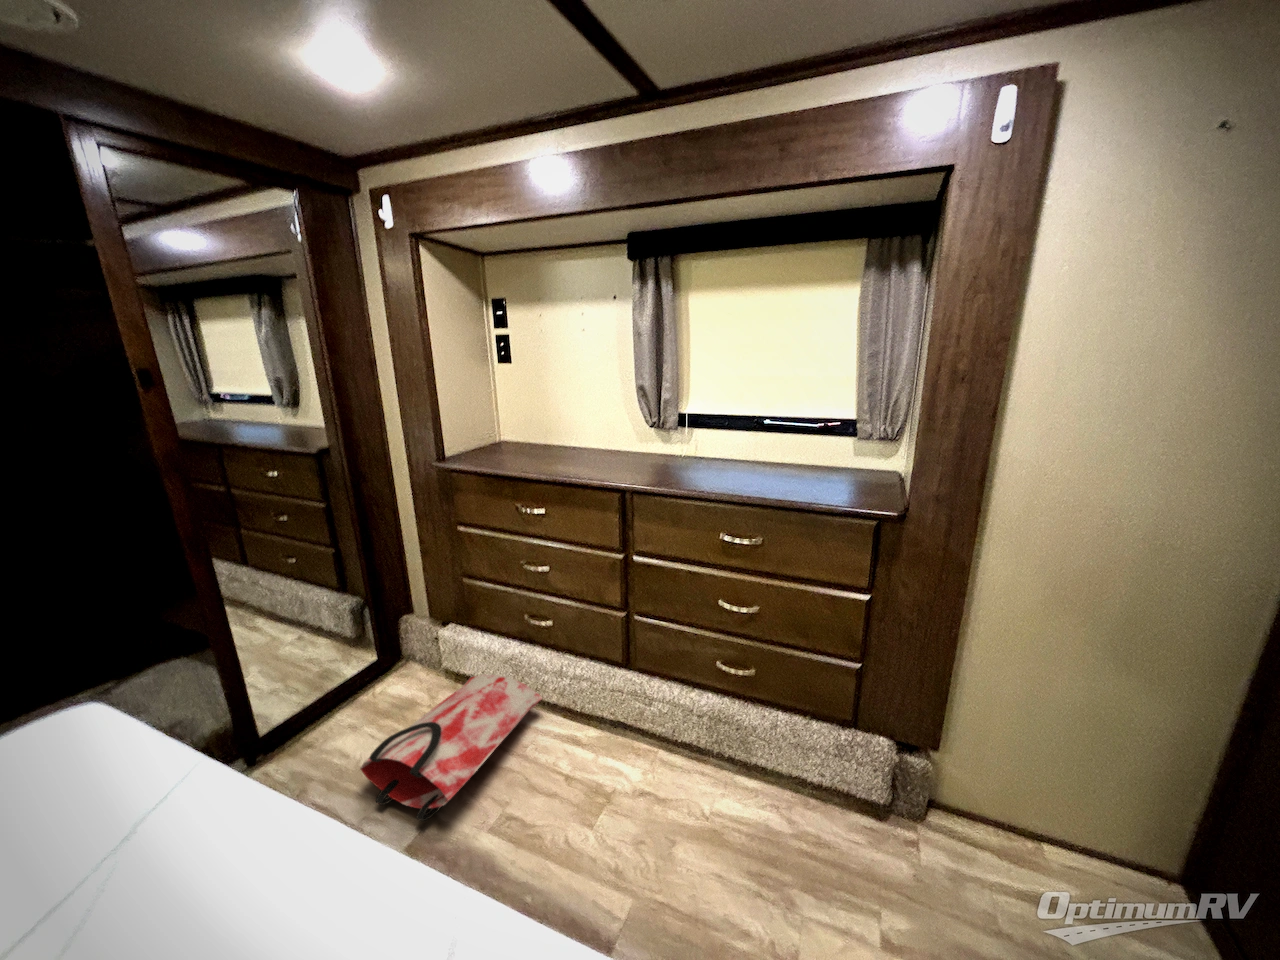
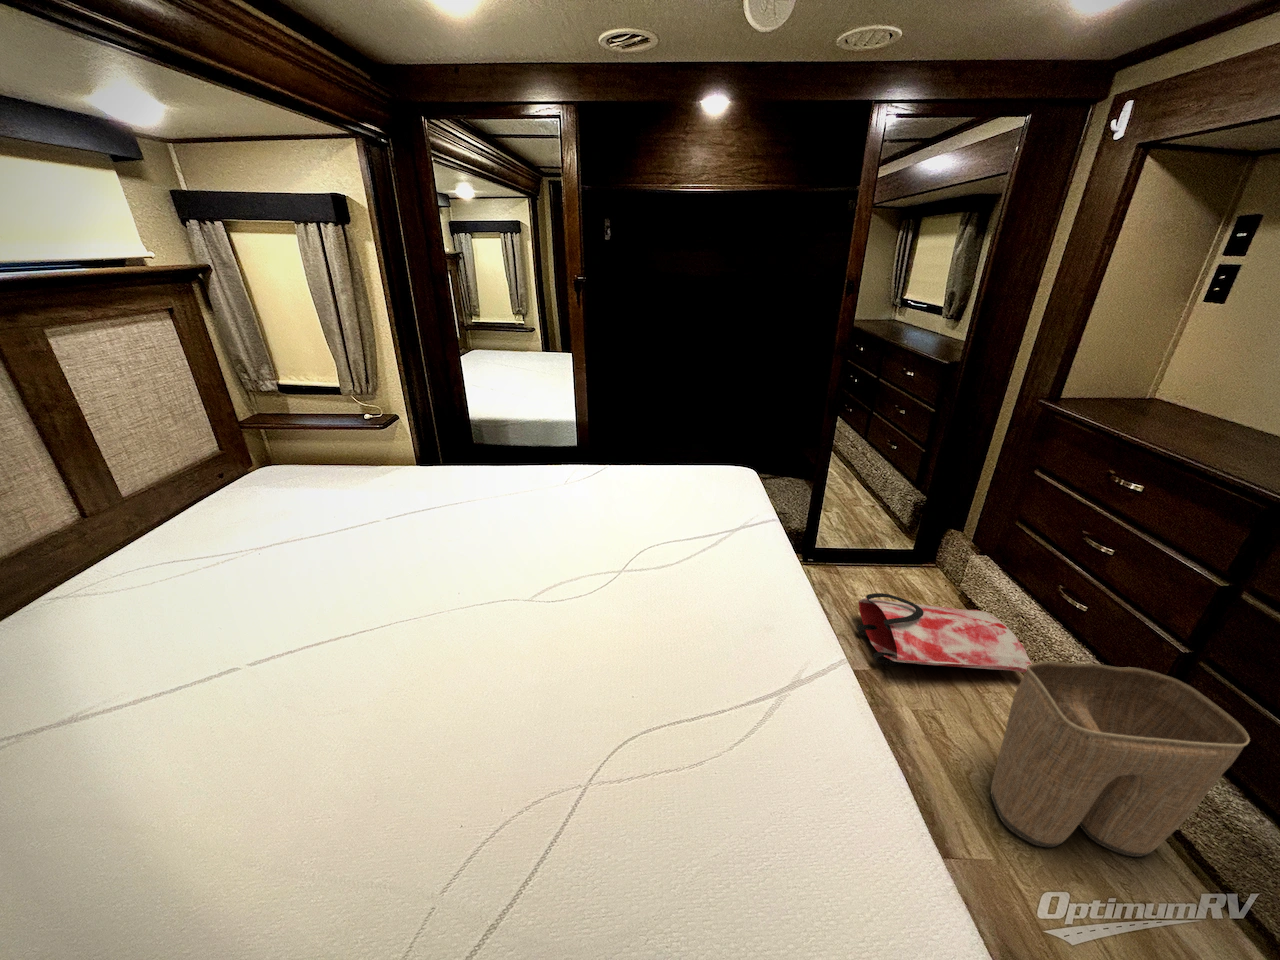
laundry basket: none [570,641,688,862] -> present [991,661,1250,857]

